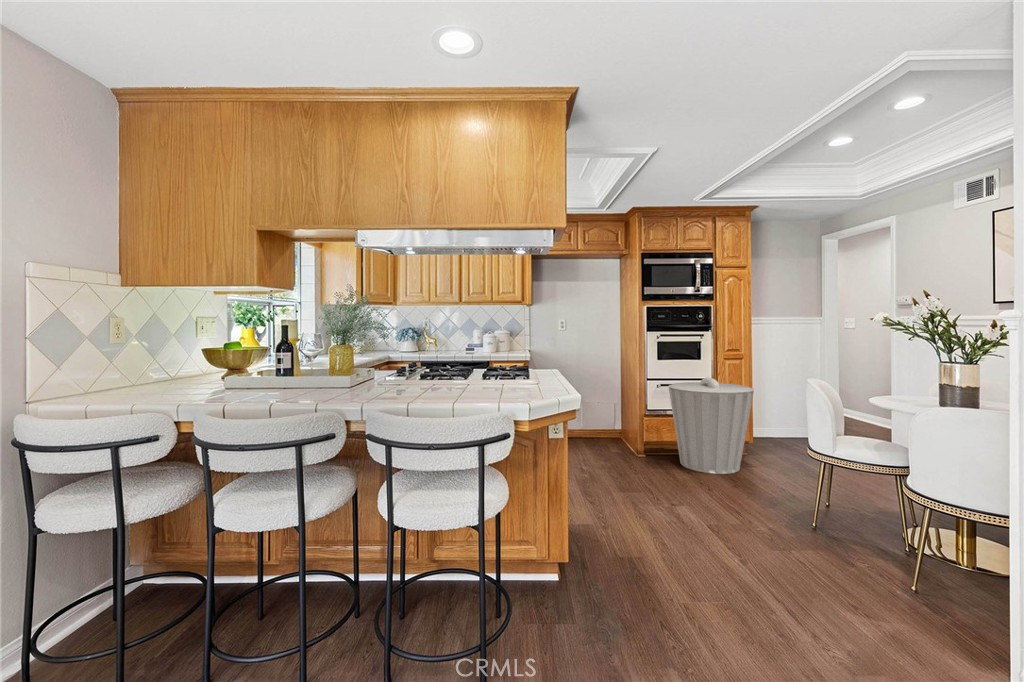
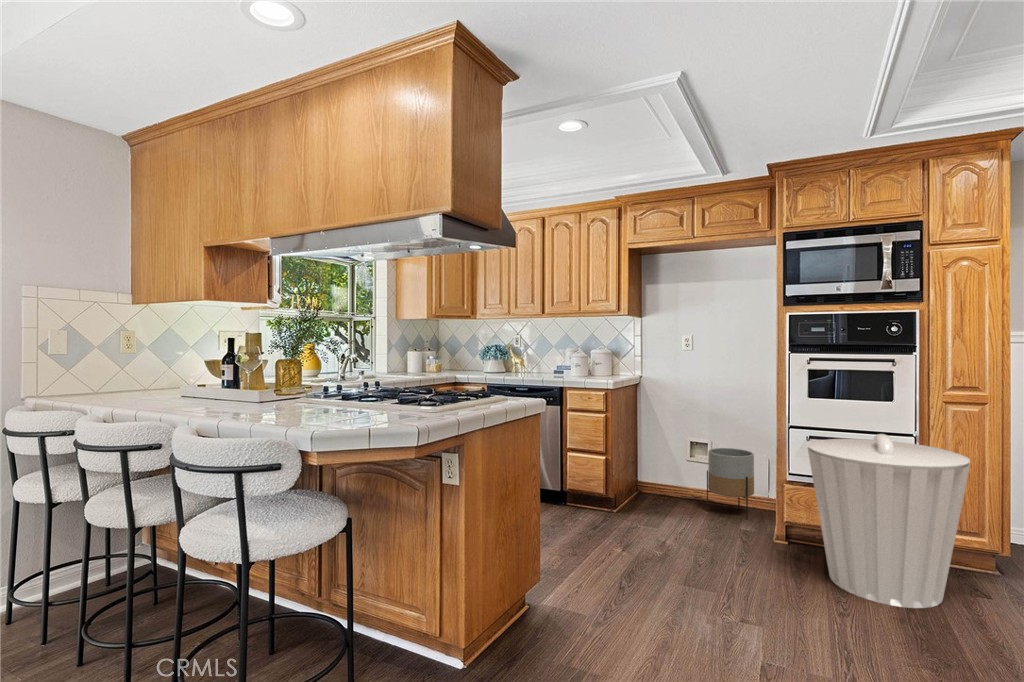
planter: none [582,398,611,443] -> present [707,448,754,520]

